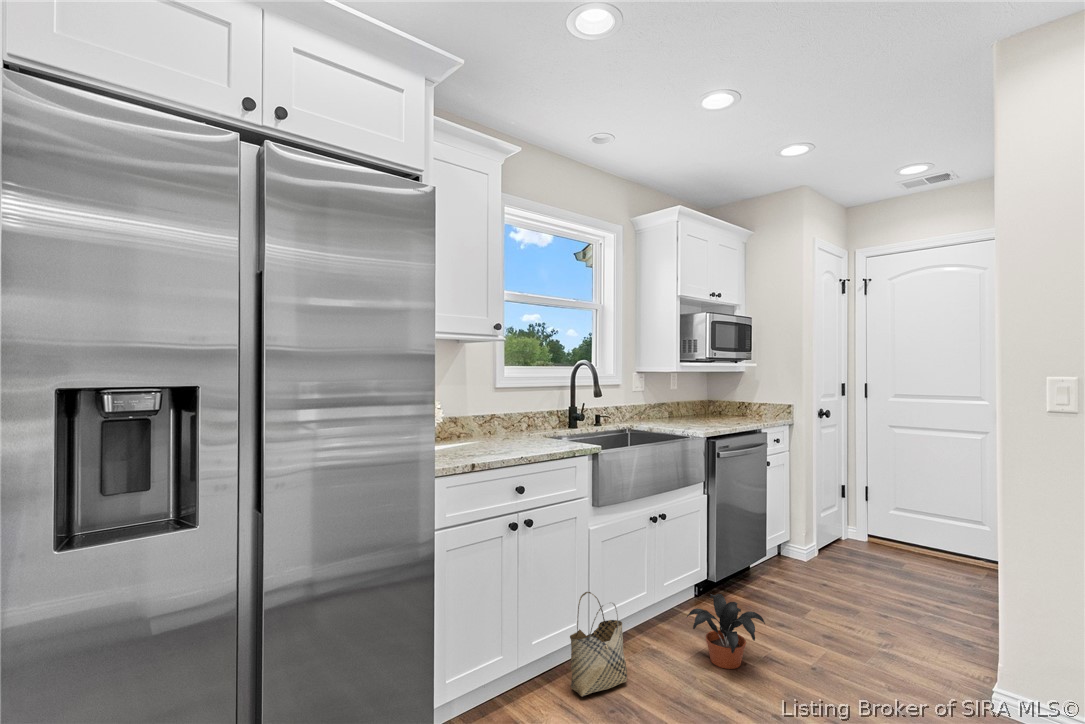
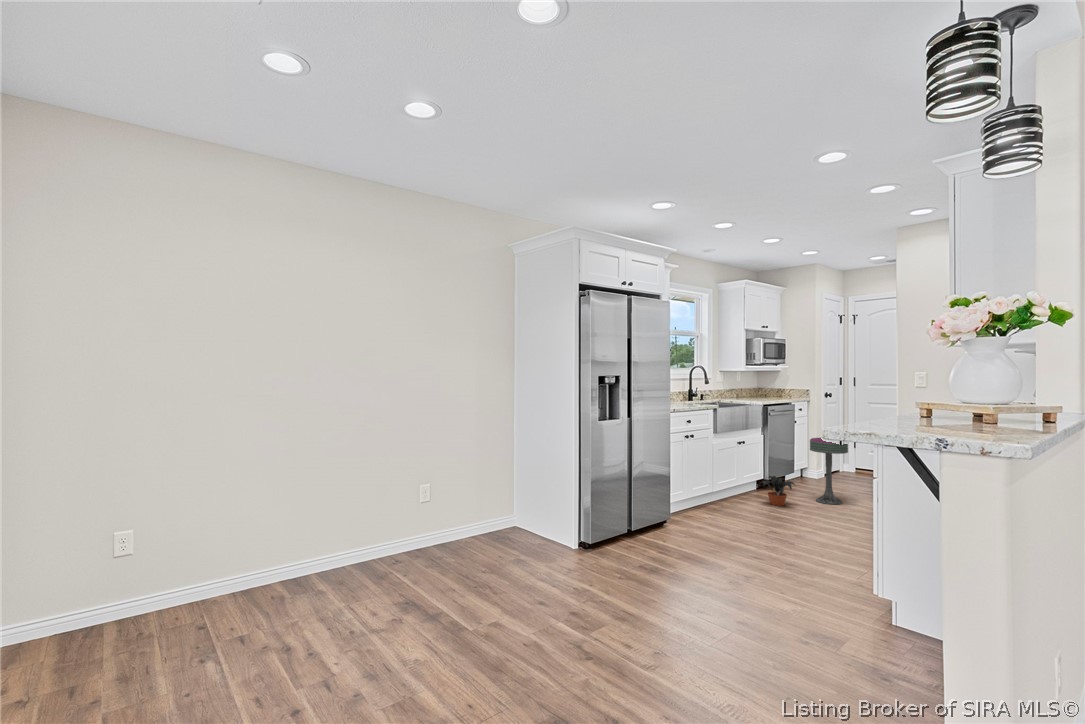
bar stool: none [795,509,876,661] -> present [810,438,848,504]
woven basket: present [570,592,627,696] -> none [710,469,734,510]

